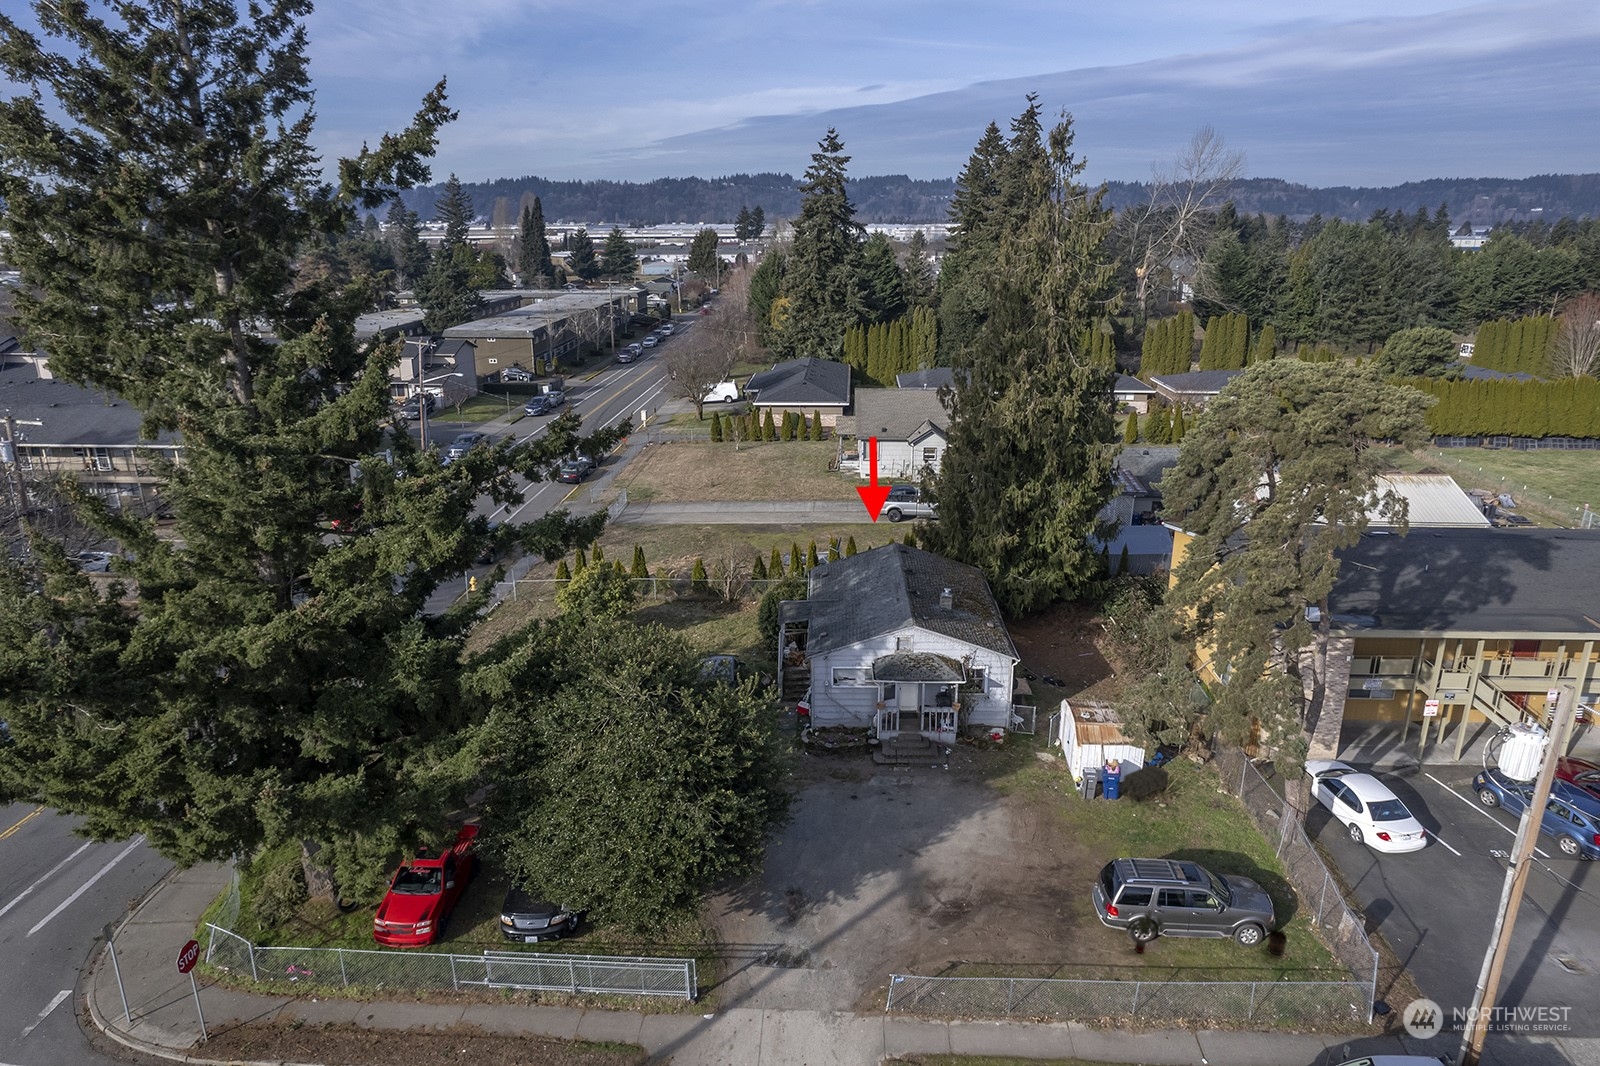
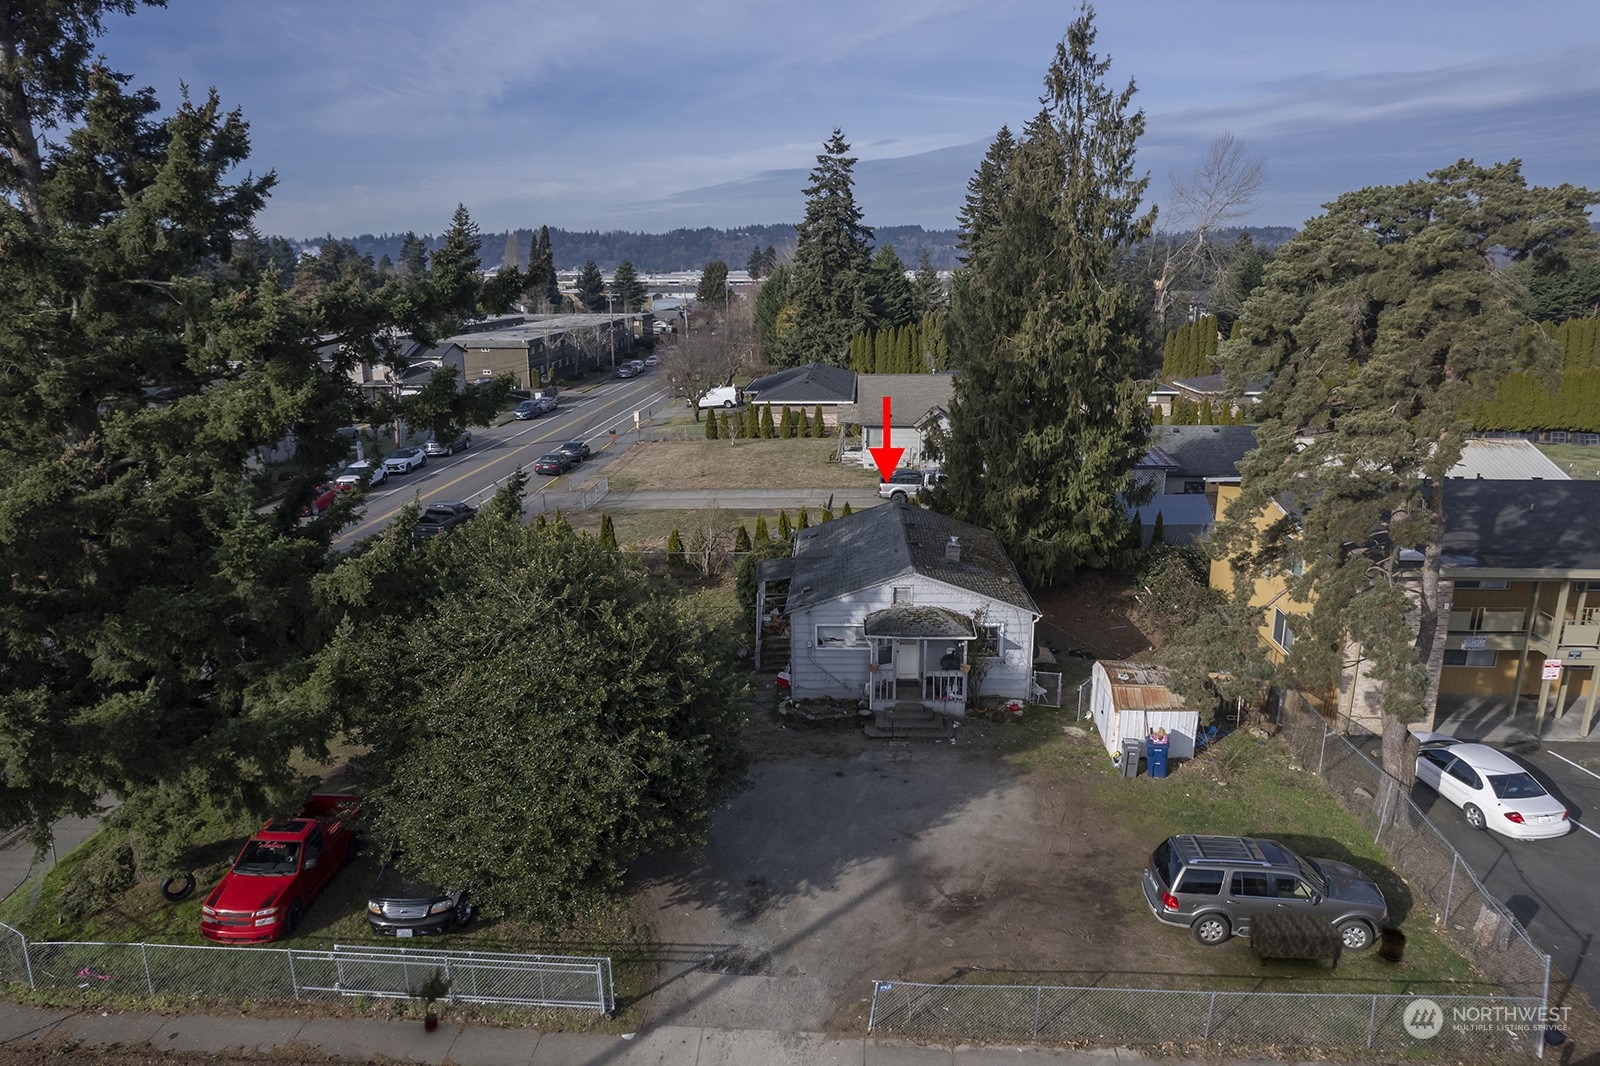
bench: present [1123,765,1169,801] -> present [1248,913,1344,968]
potted tree: present [1123,910,1162,953] -> present [405,967,454,1031]

